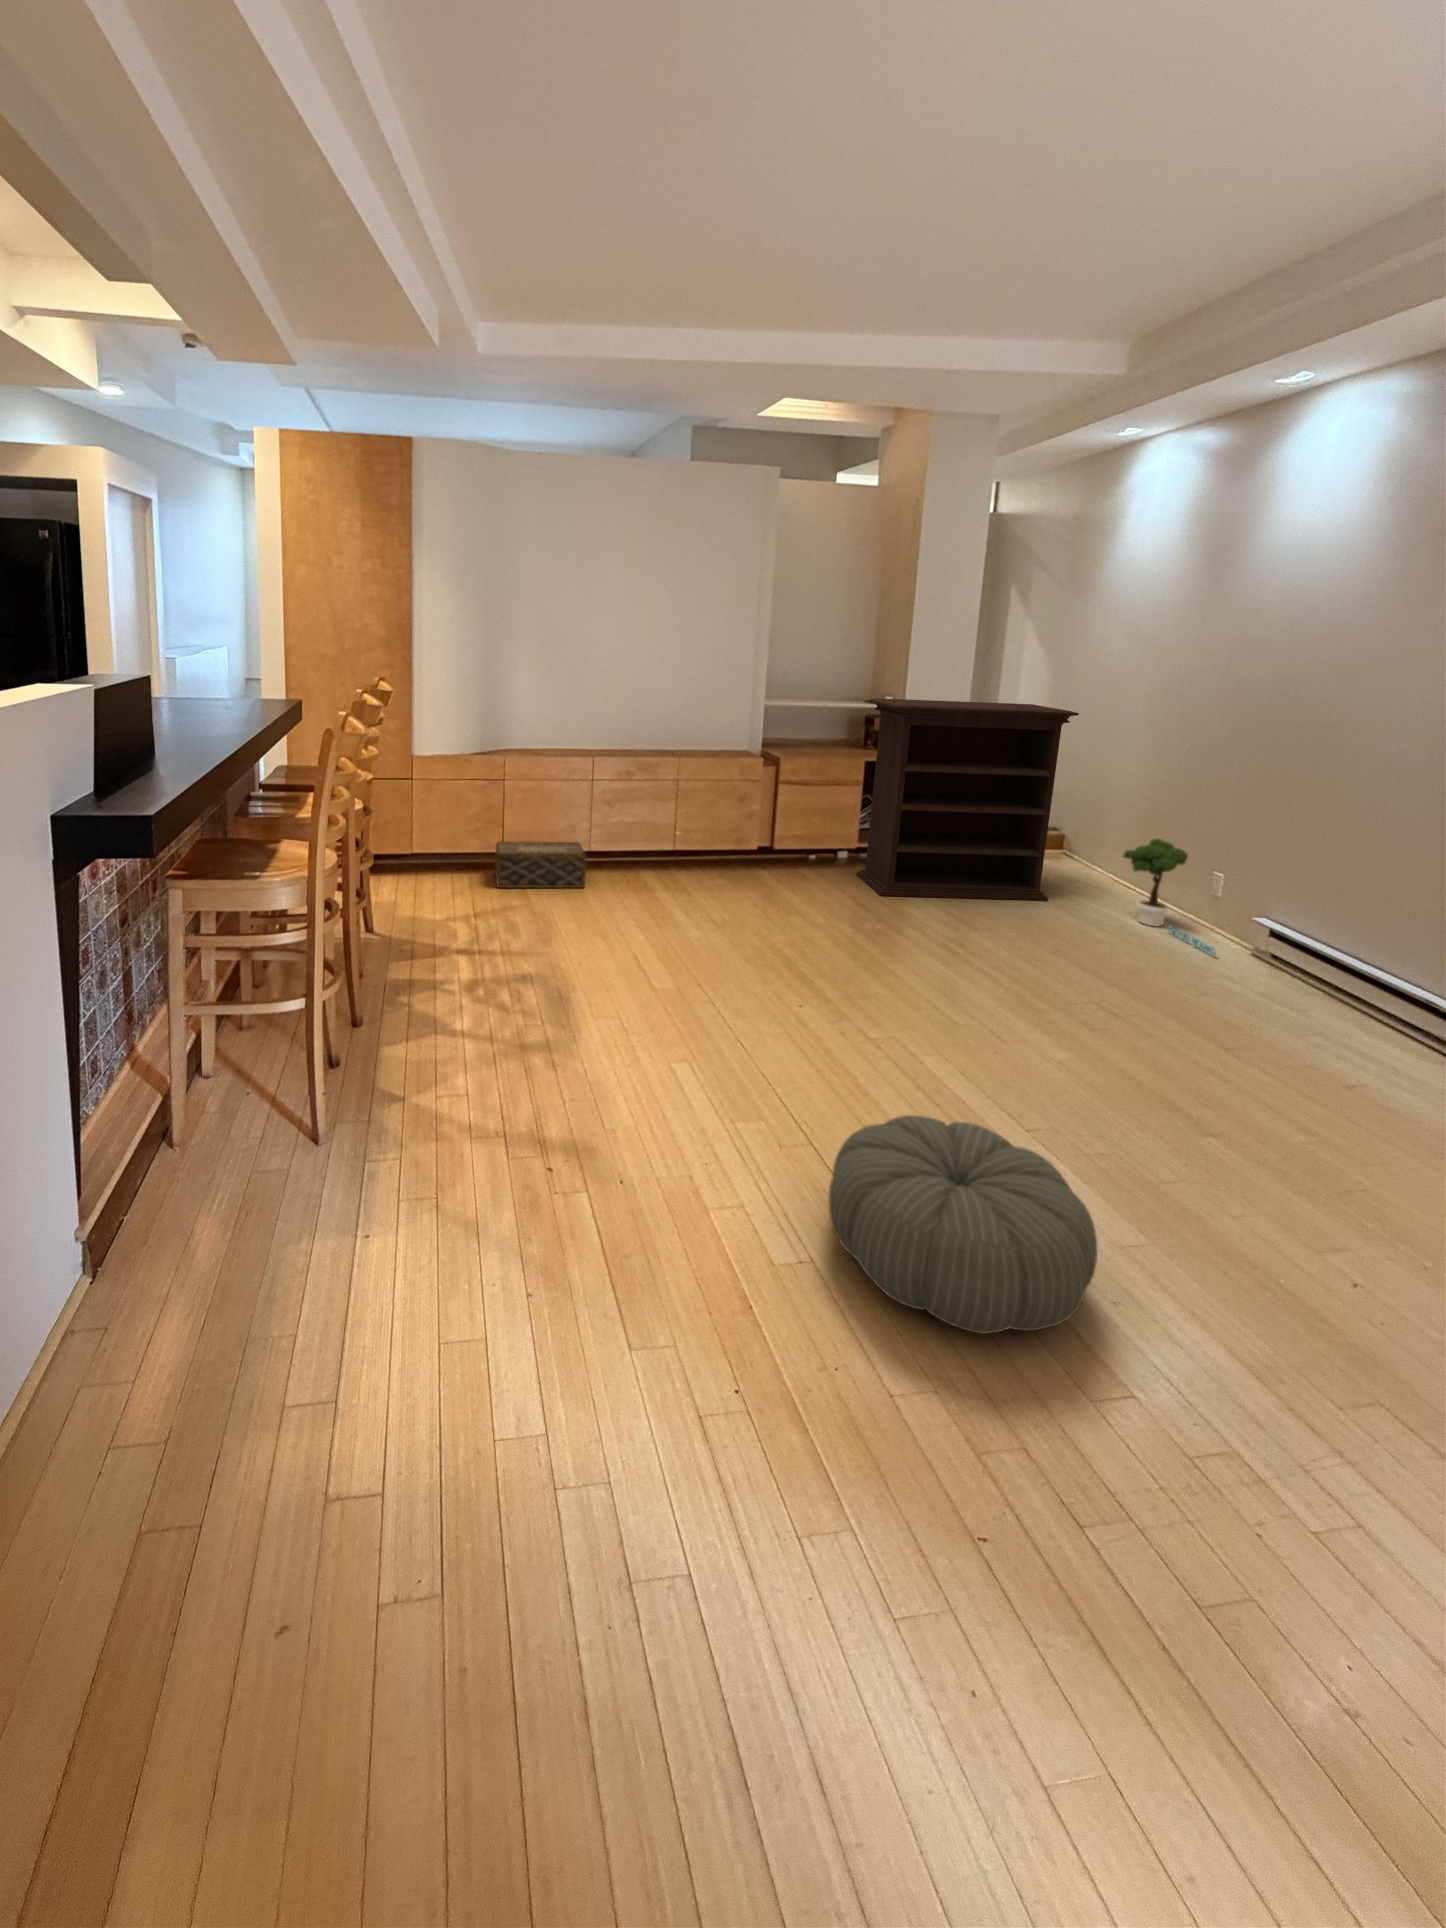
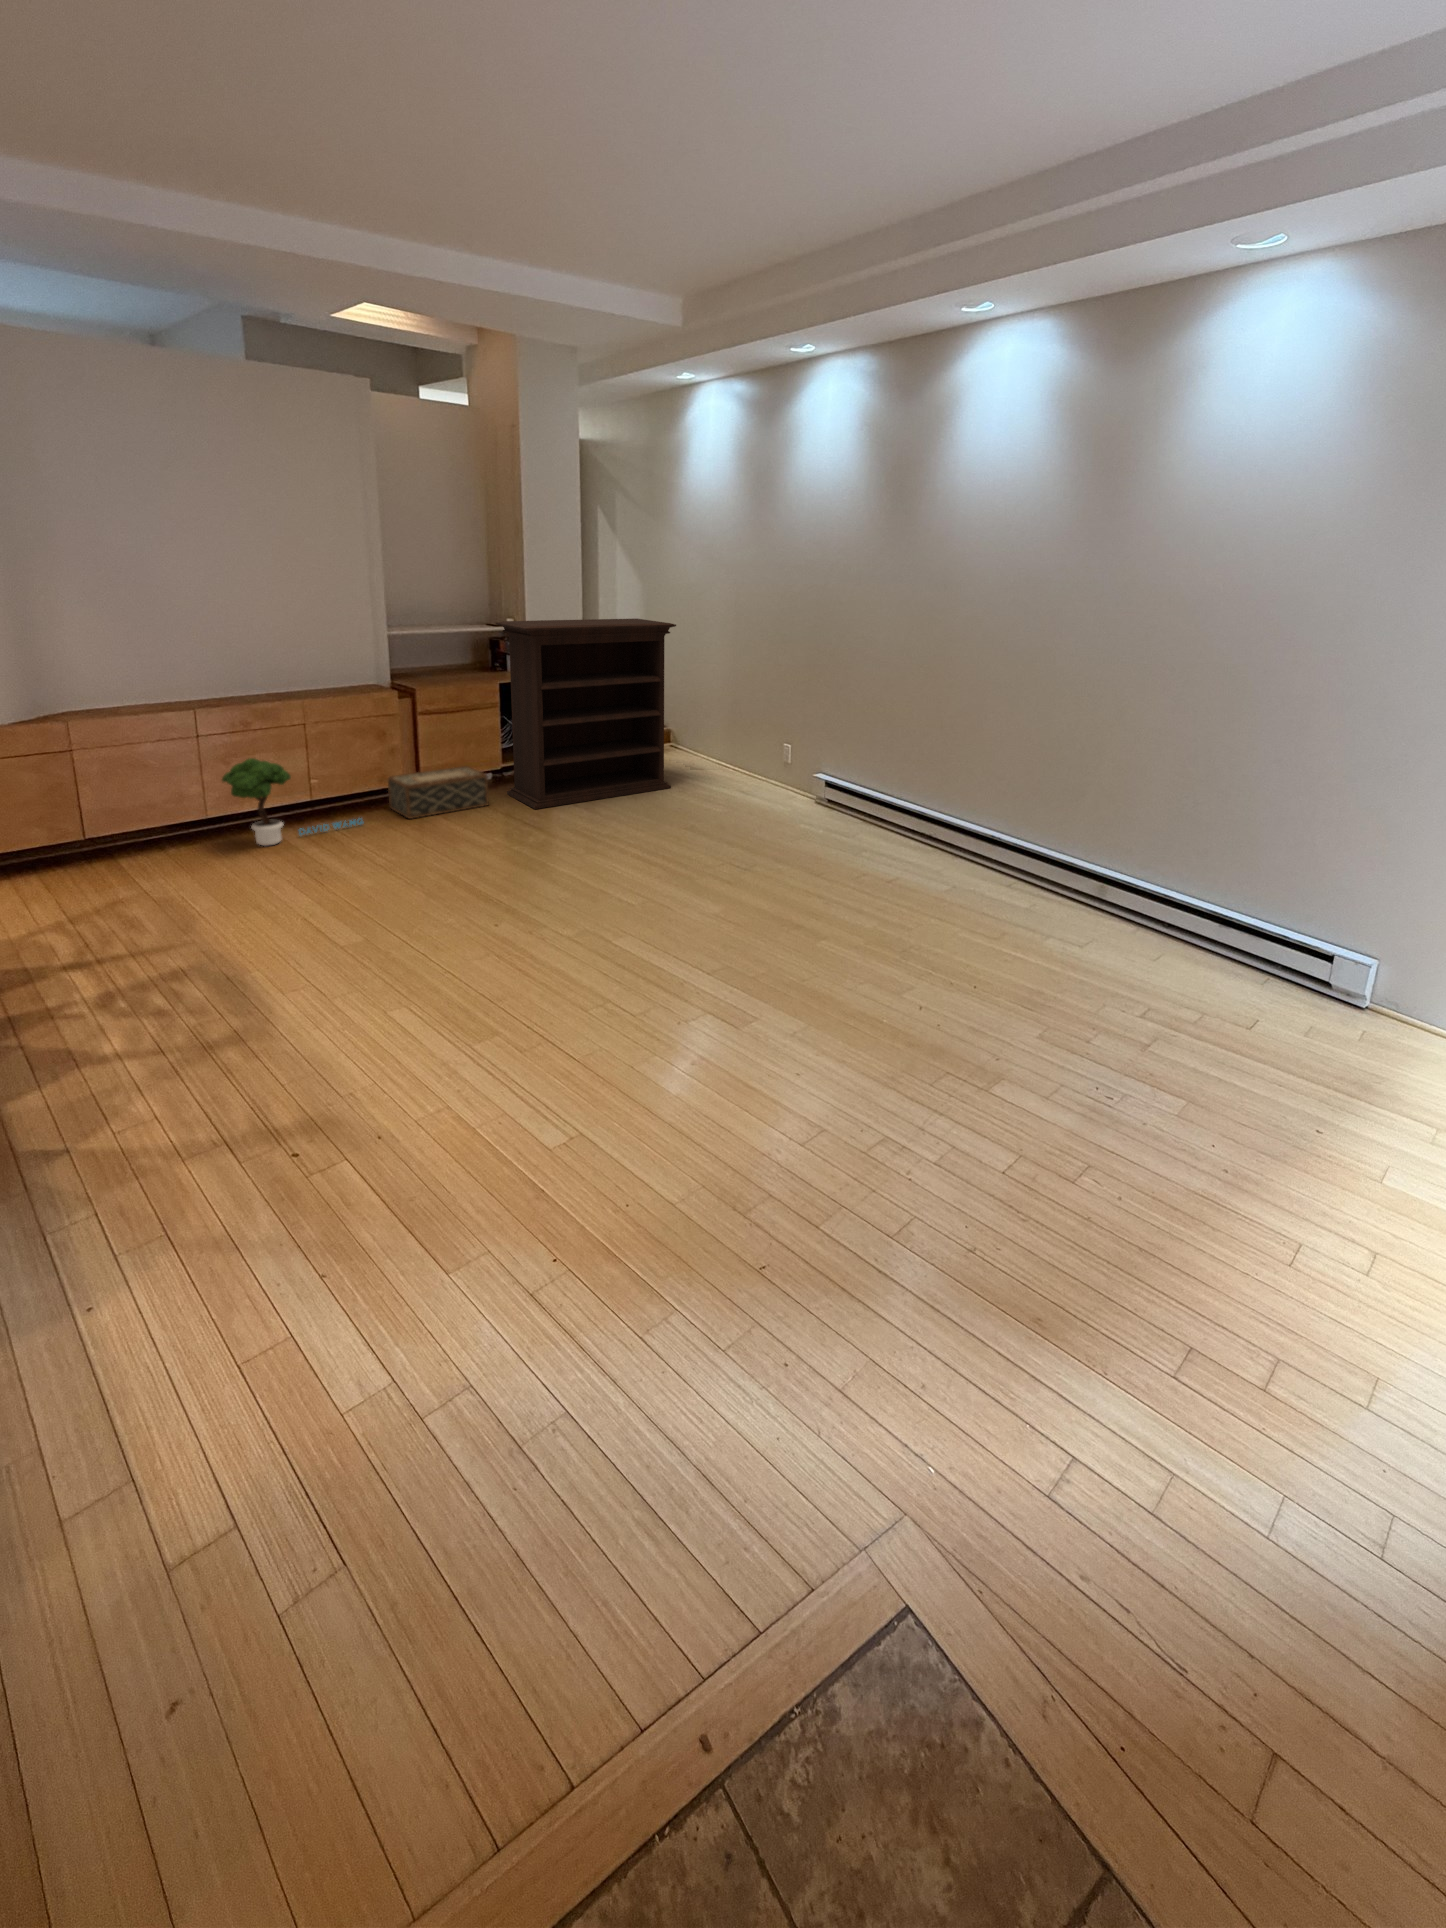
potted tree: present [1123,839,1216,955] -> present [222,758,363,846]
woven basket: present [495,841,586,888] -> present [388,766,489,819]
pouf: present [829,1115,1097,1334] -> none [573,974,772,1126]

